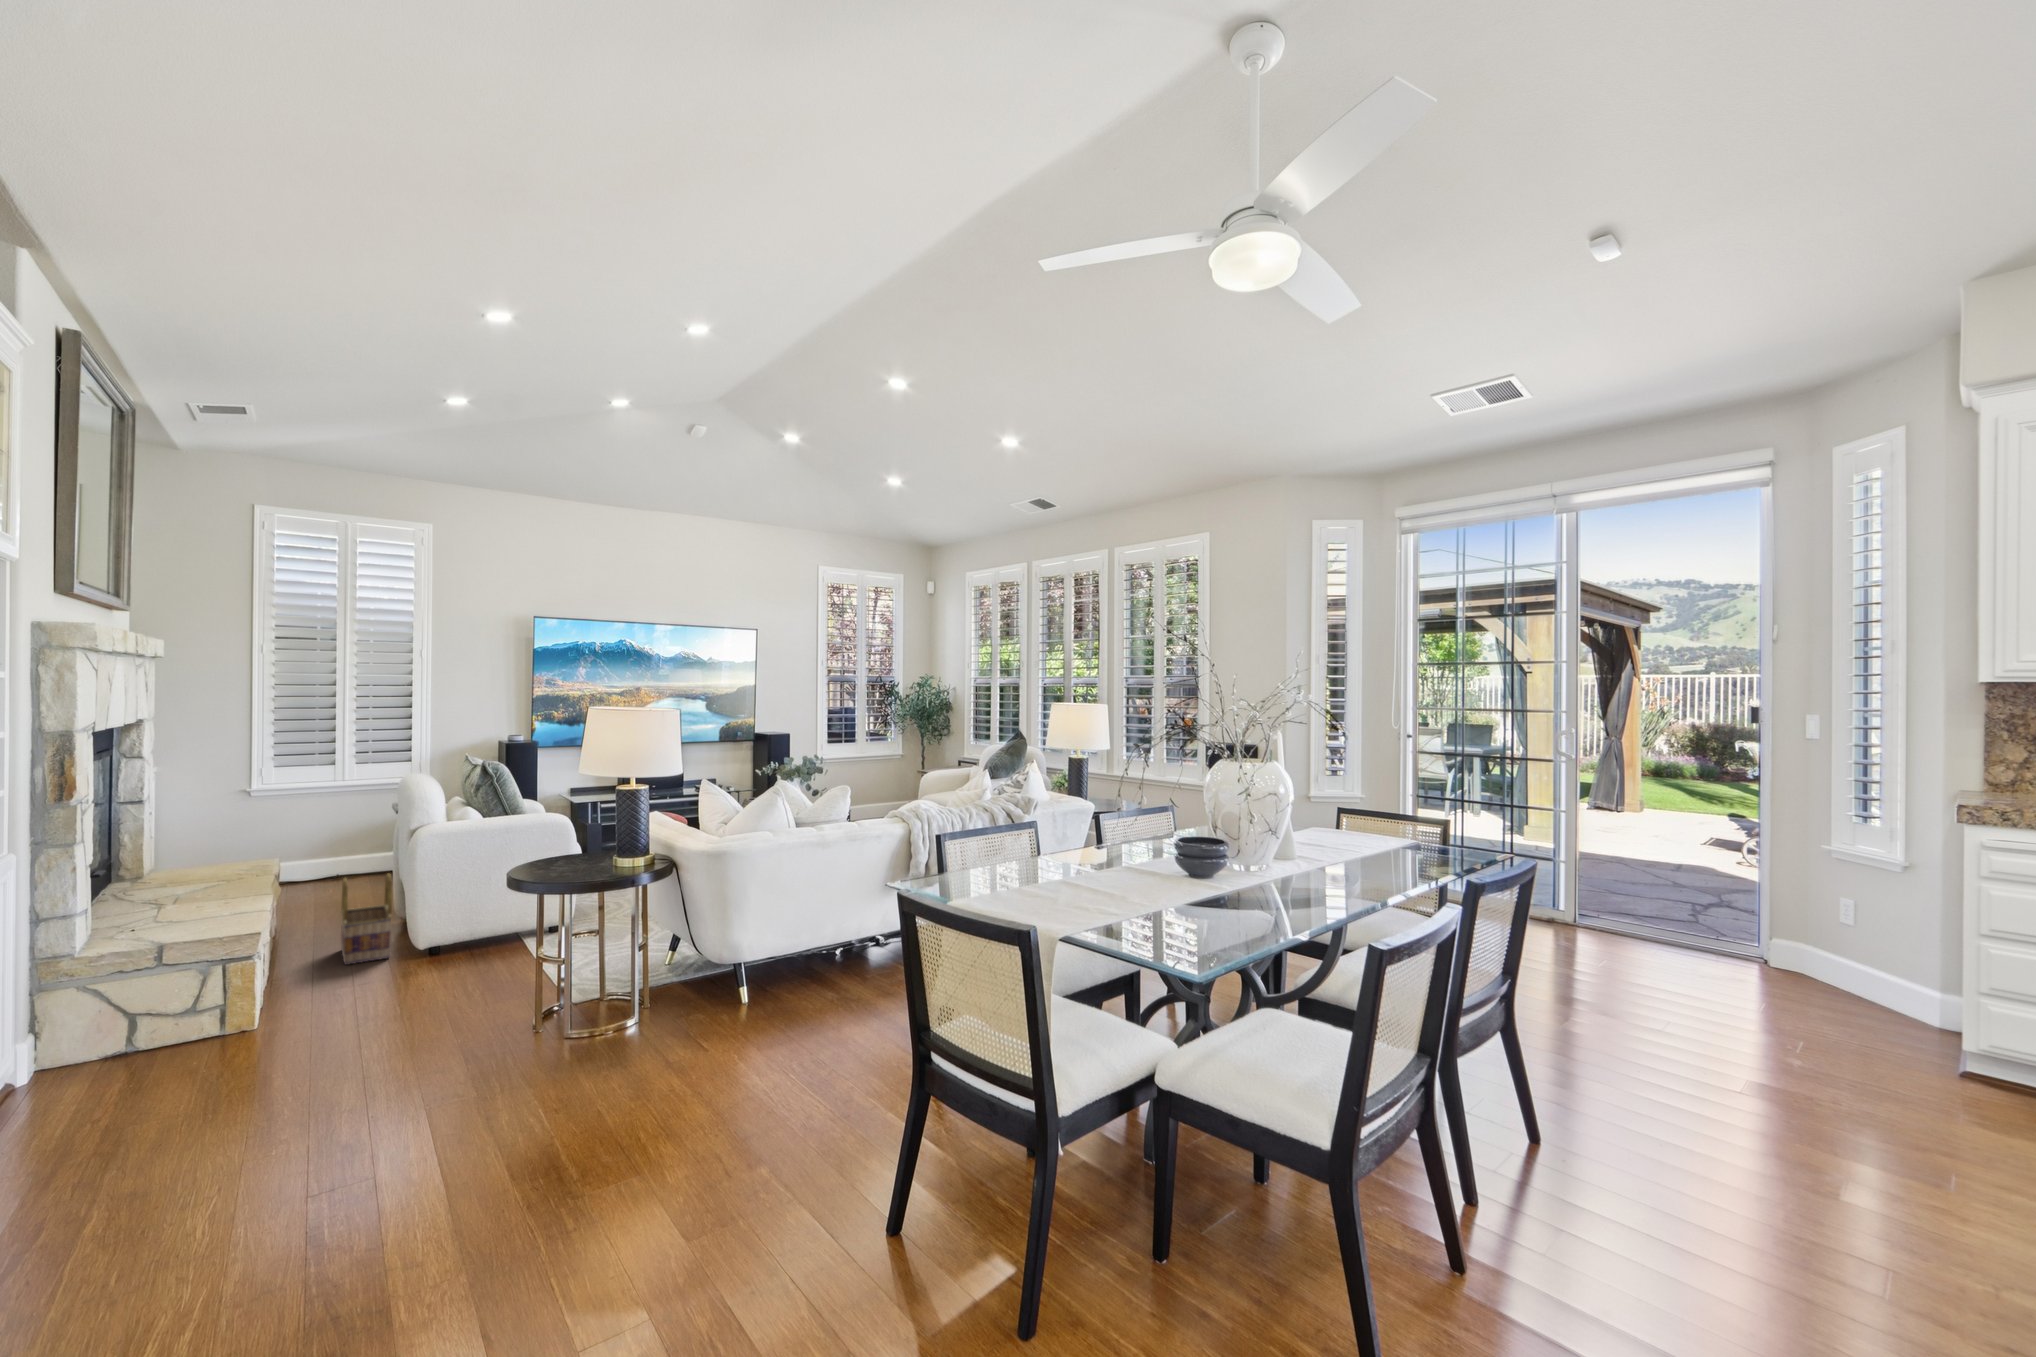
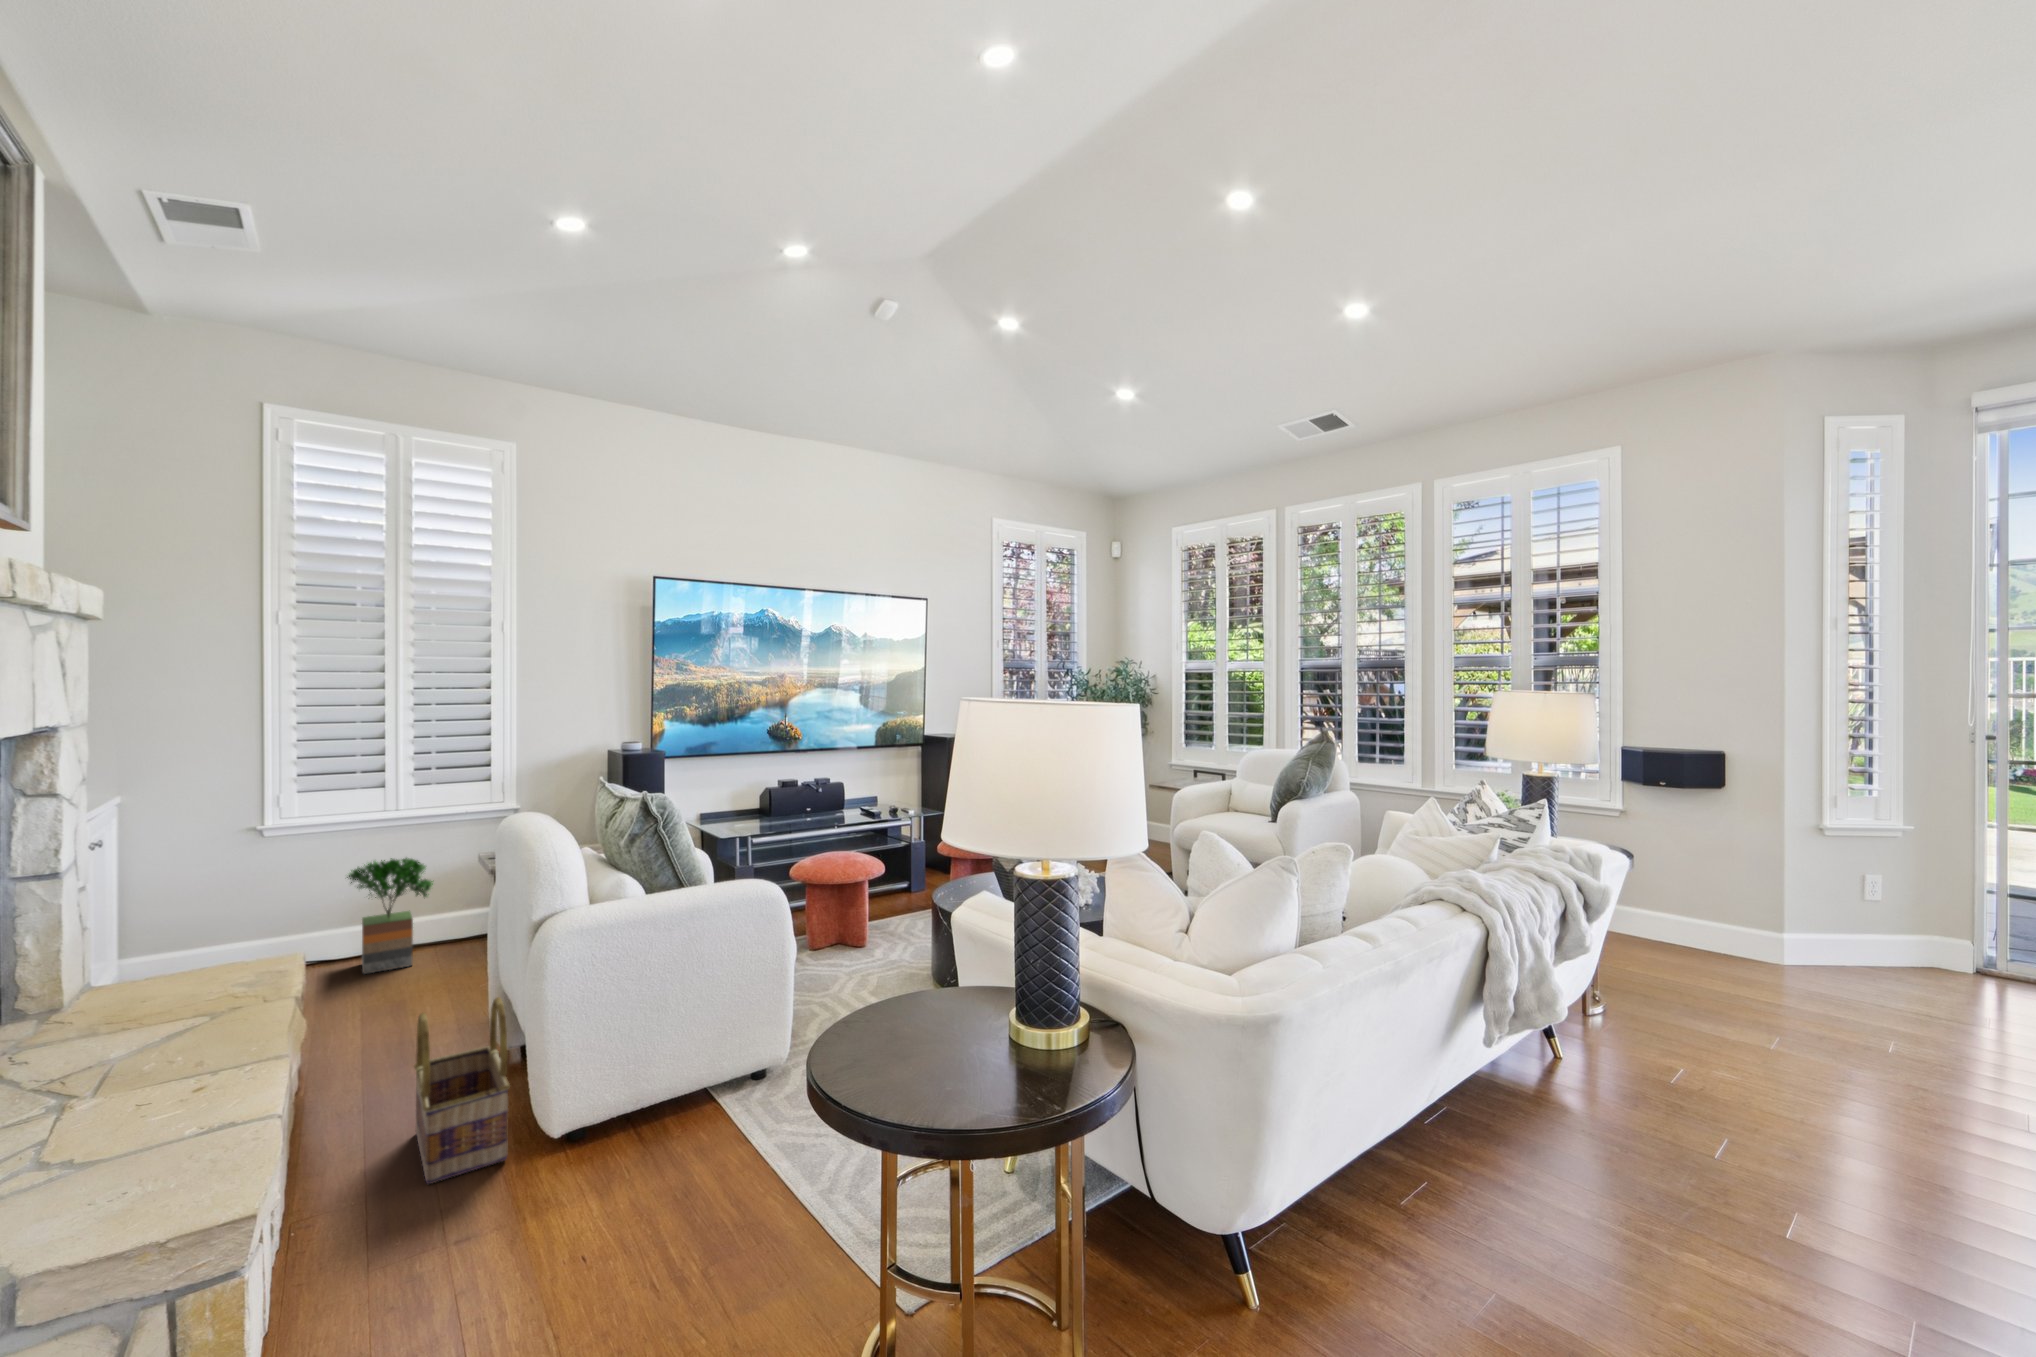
potted tree: none [304,813,367,890] -> present [347,858,433,974]

